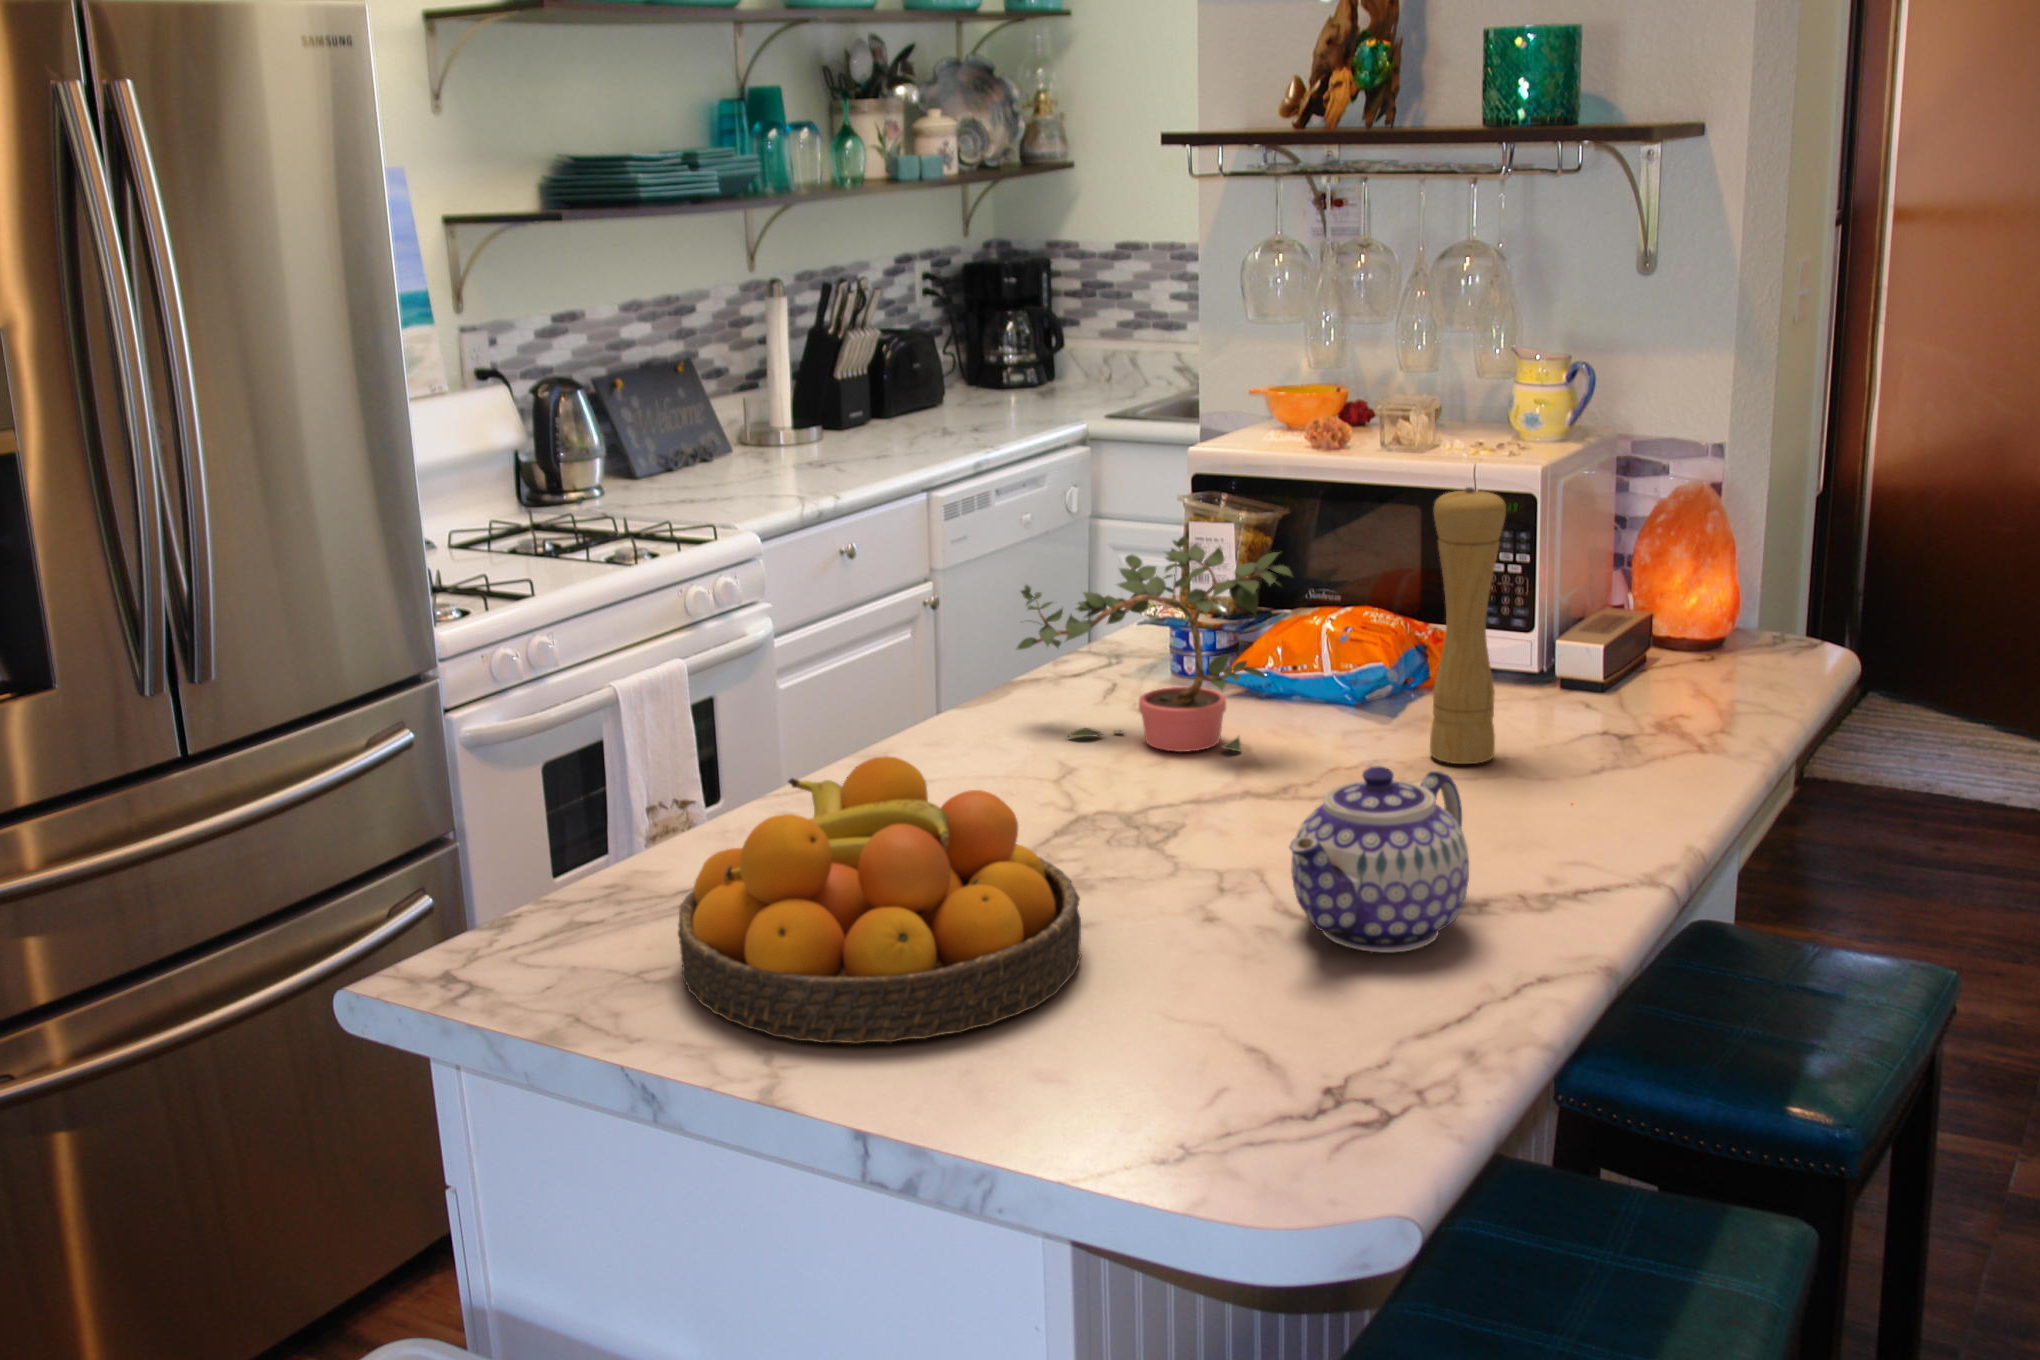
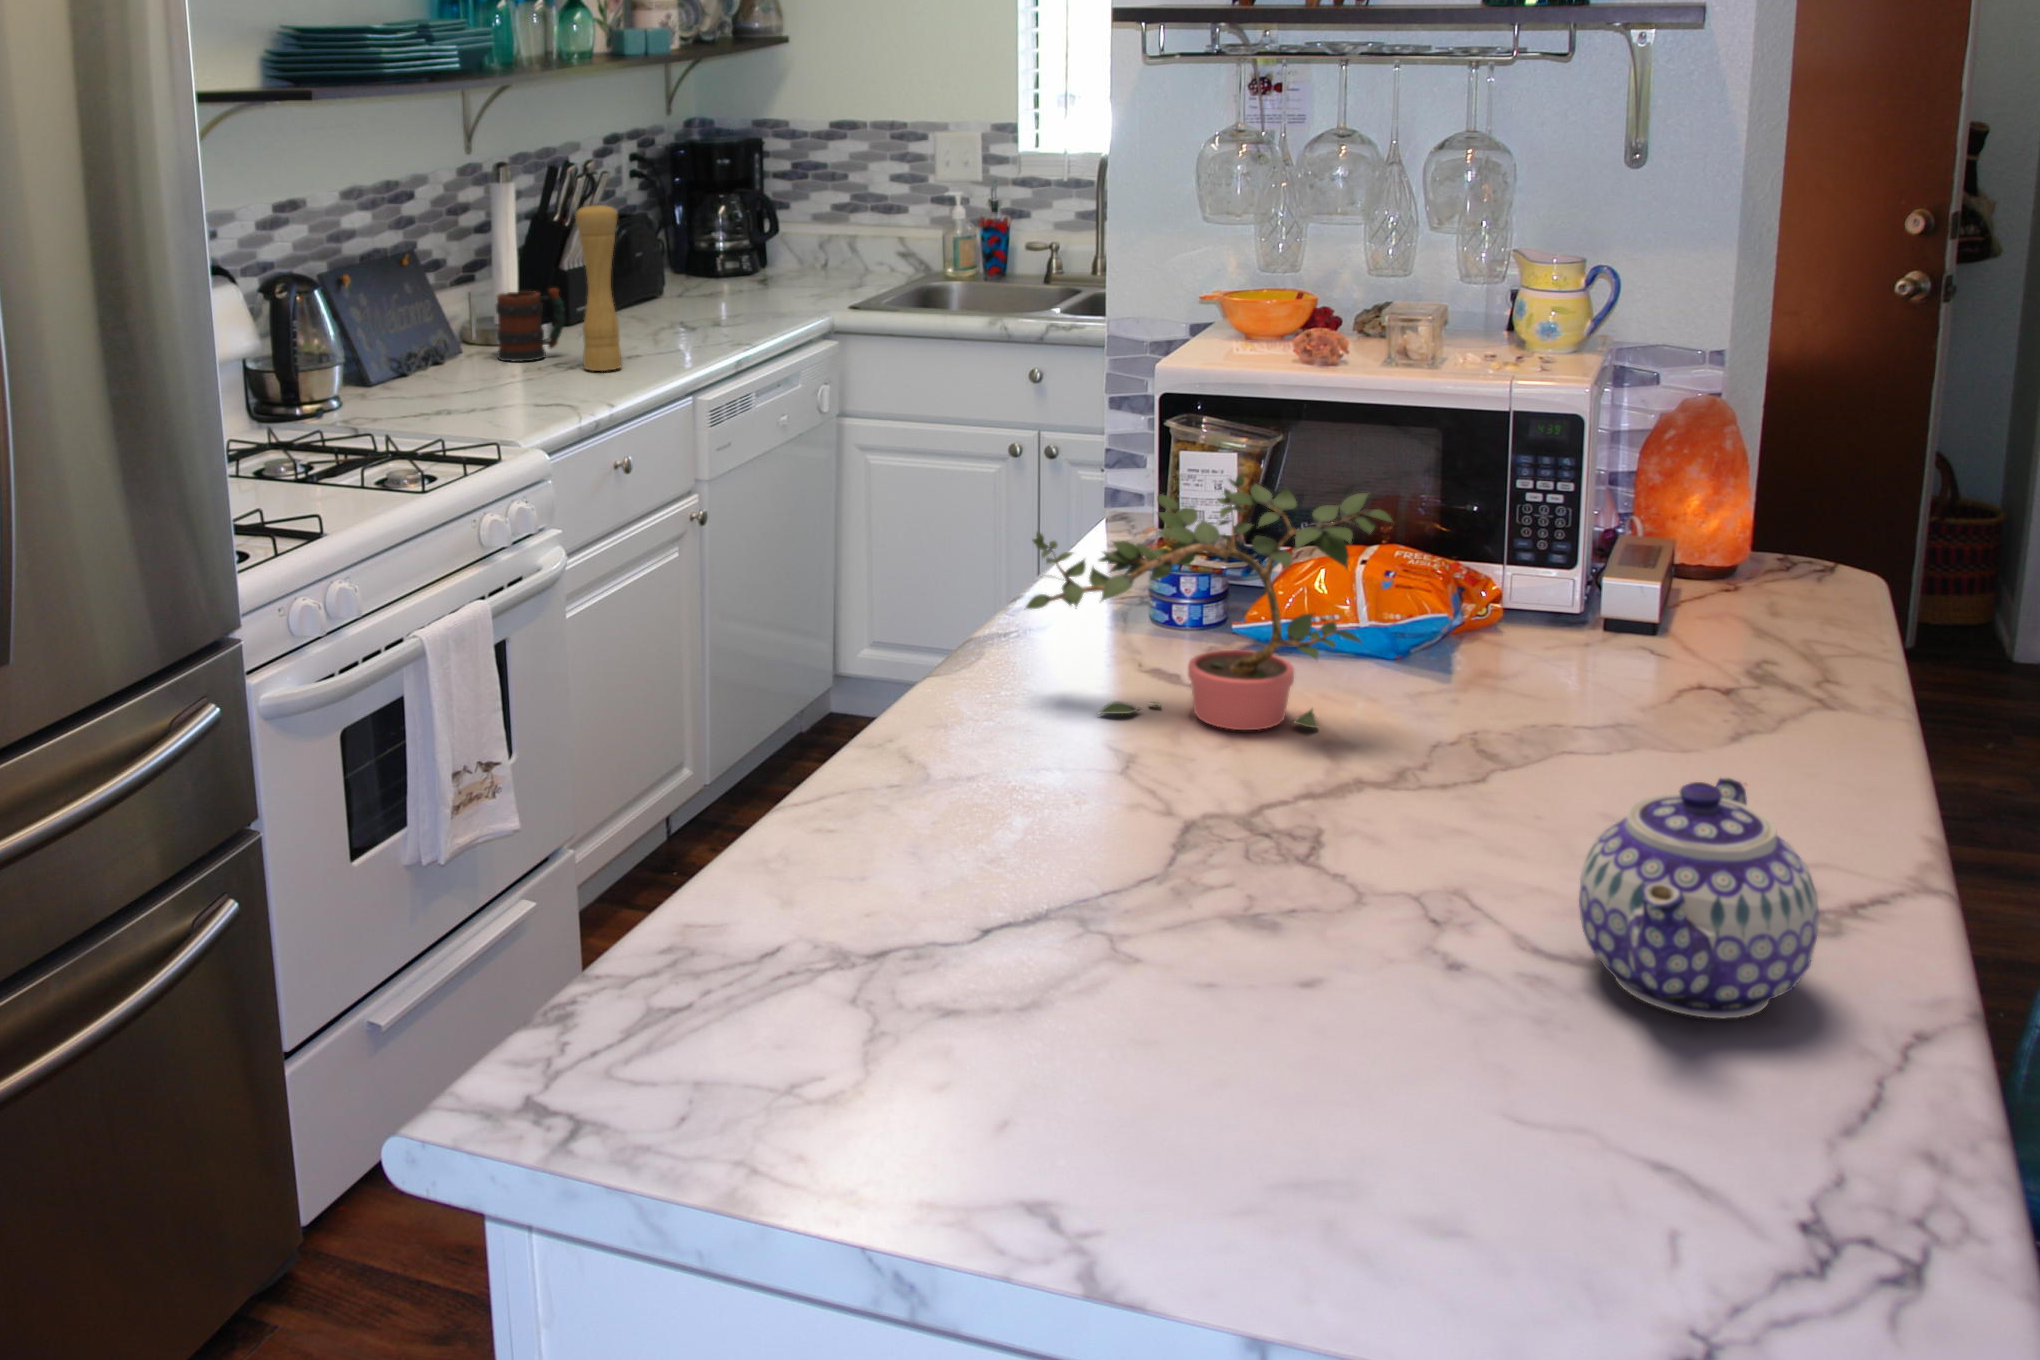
mug: none [756,393,818,459] -> present [496,288,565,362]
pepper mill: present [1430,487,1506,764] -> present [576,203,622,371]
fruit bowl: present [678,756,1081,1044] -> none [843,788,1379,1207]

